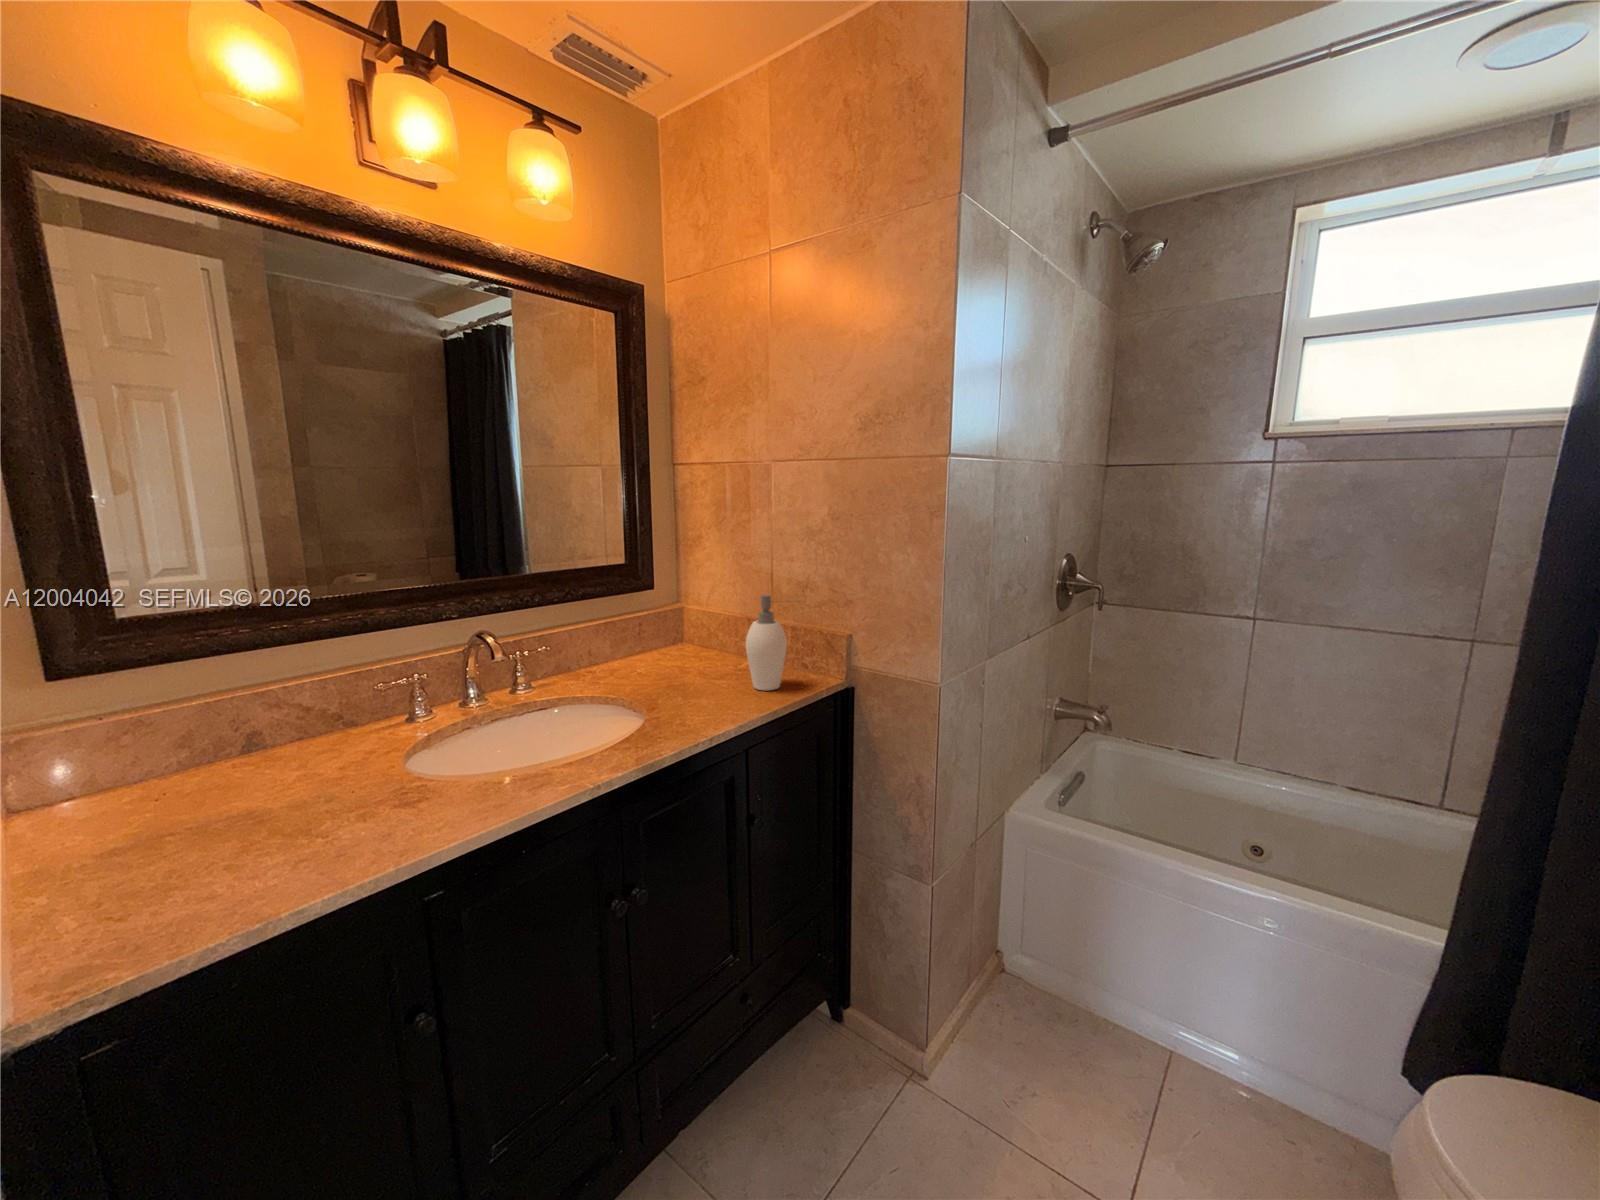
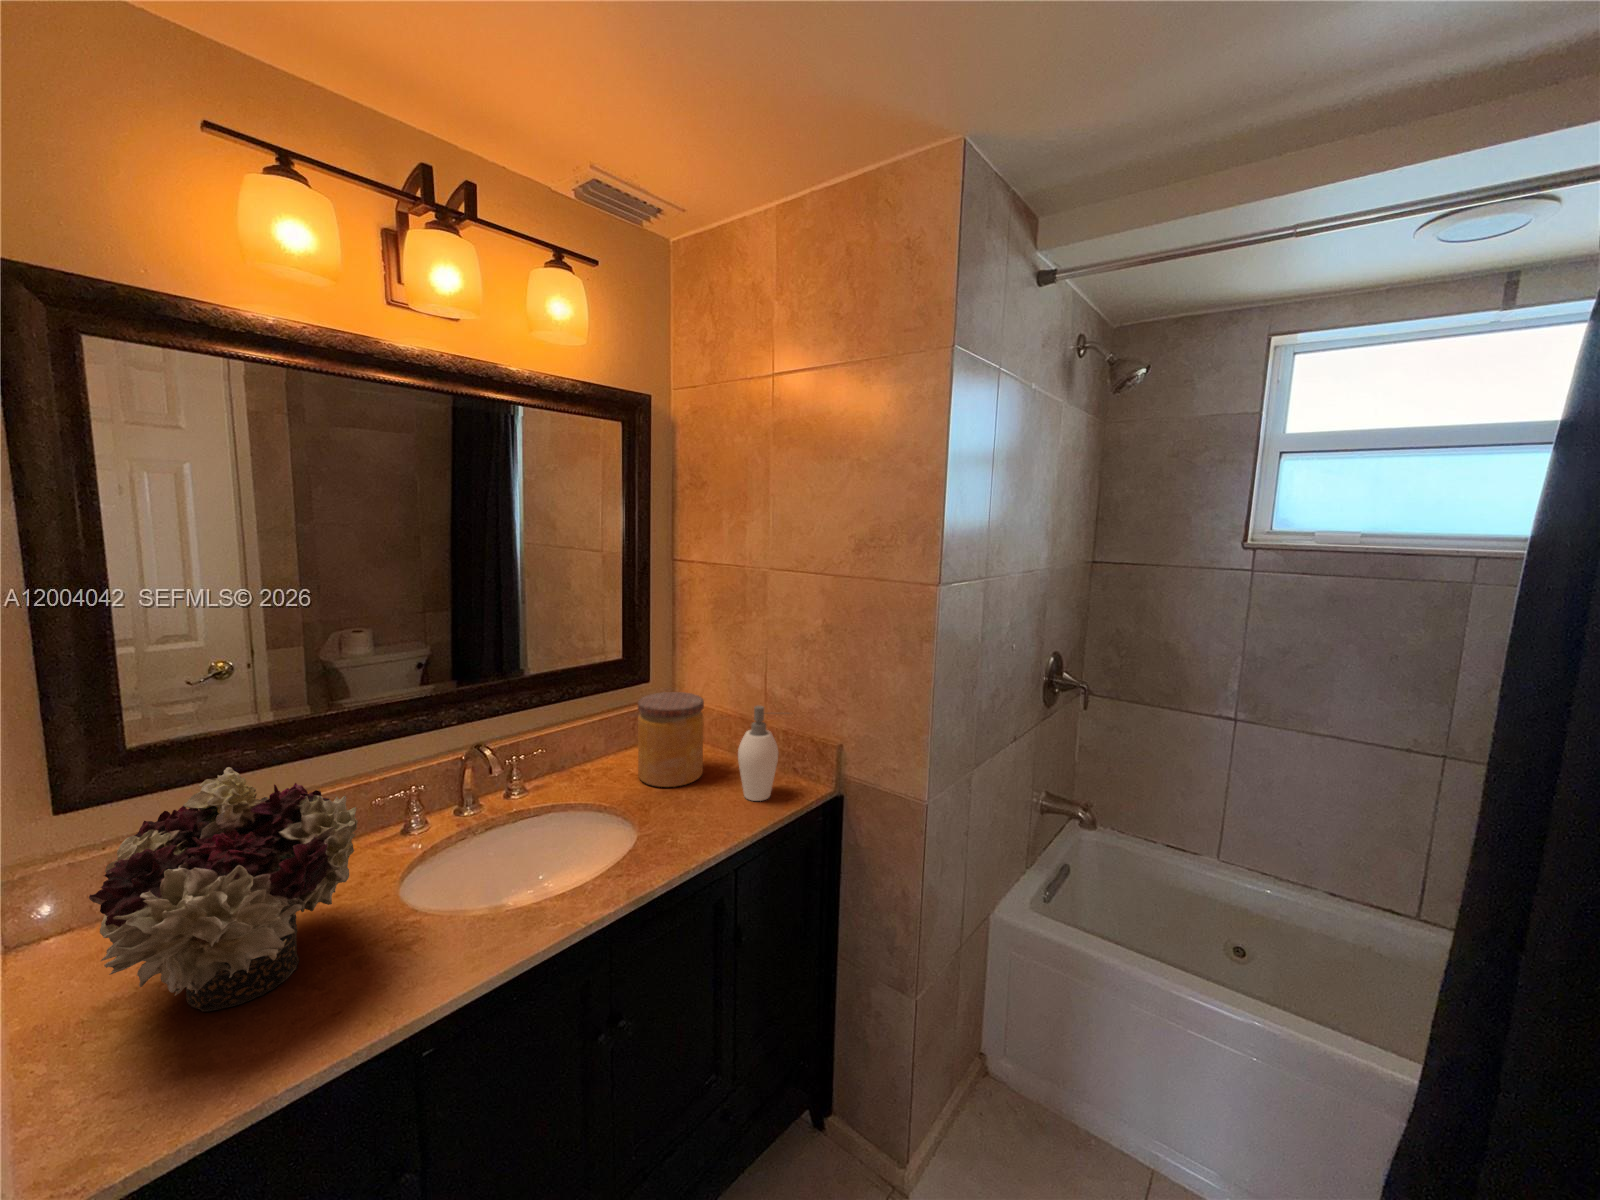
jar: none [642,592,711,682] -> present [638,692,704,787]
flower arrangement: none [71,612,352,855] -> present [89,767,358,1012]

